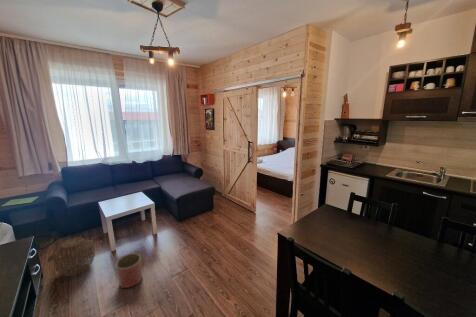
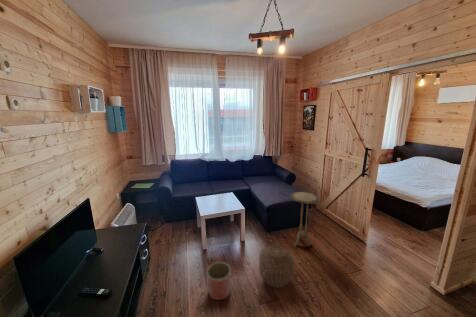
side table: none [195,181,218,229] -> present [291,192,319,246]
woven basket: present [53,237,95,276] -> present [259,245,294,287]

